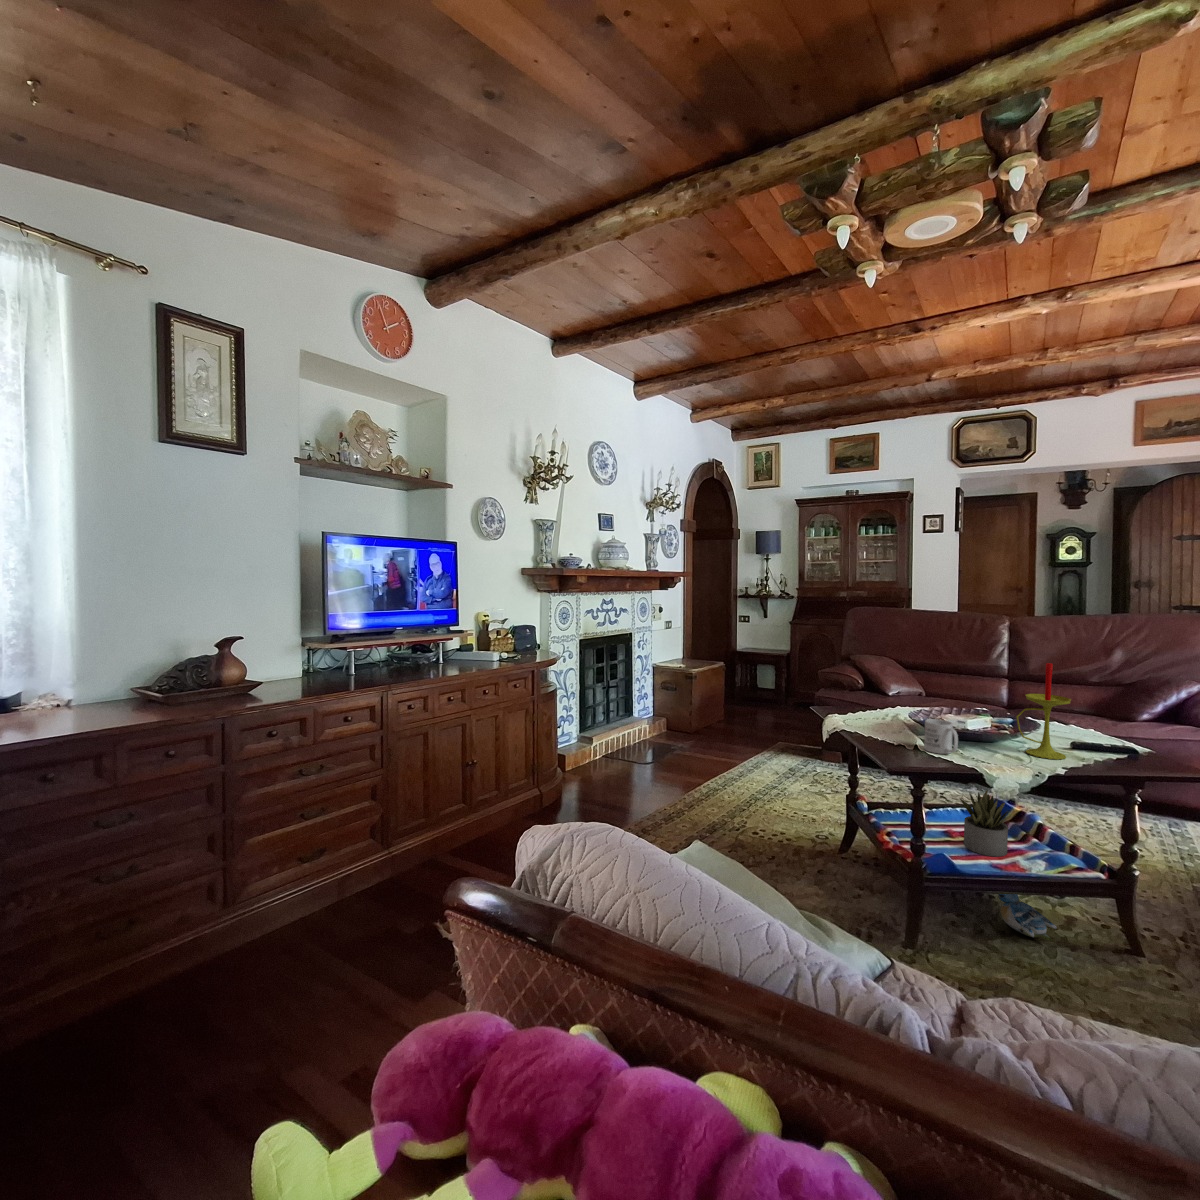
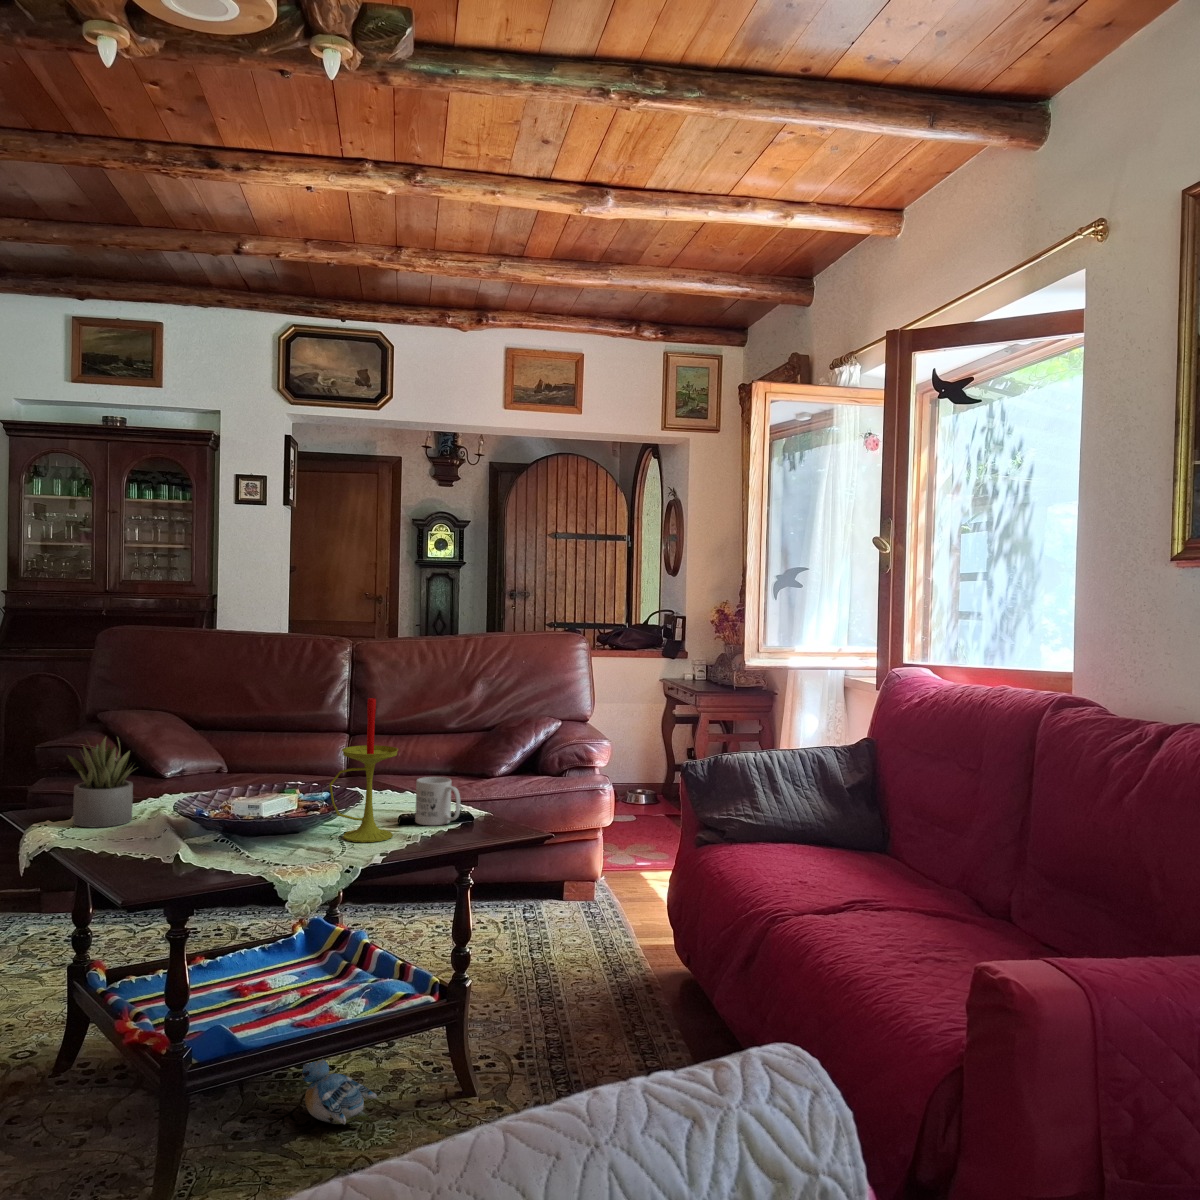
mug: present [924,719,958,754] -> present [415,777,460,825]
succulent plant: present [960,790,1008,857] -> present [67,737,133,827]

